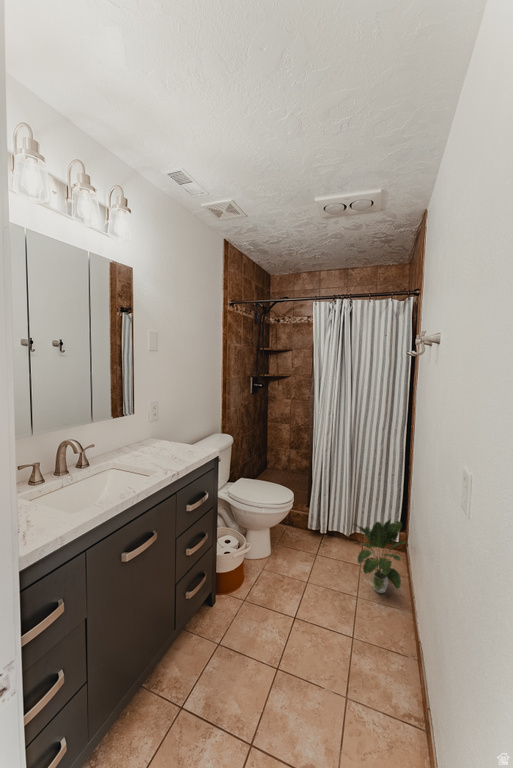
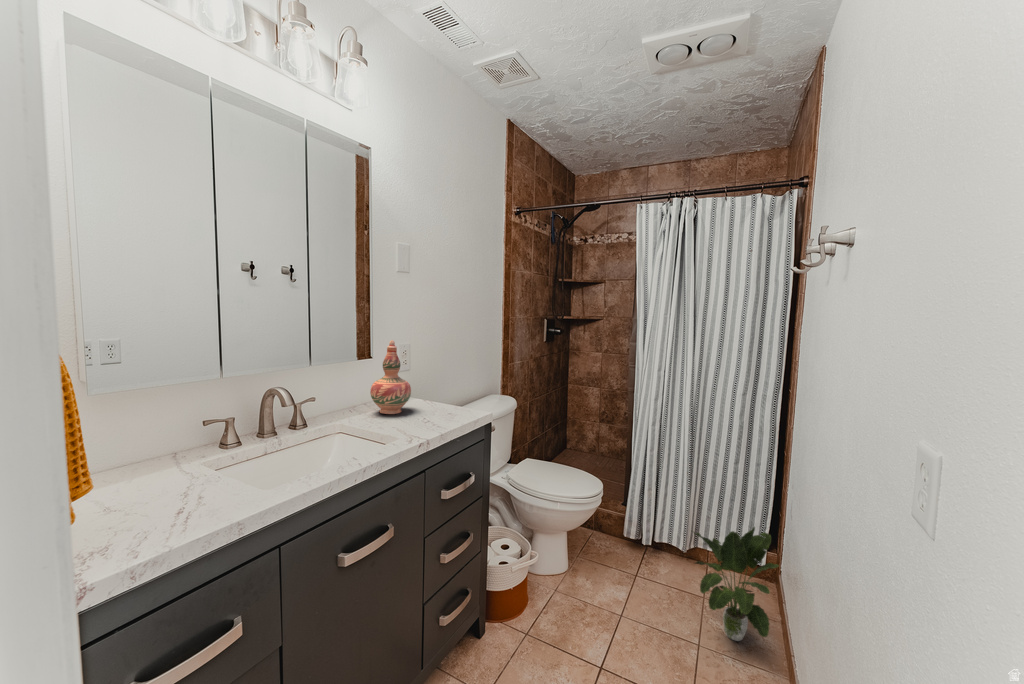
decorative vase: none [133,402,162,454] -> present [370,340,411,414]

